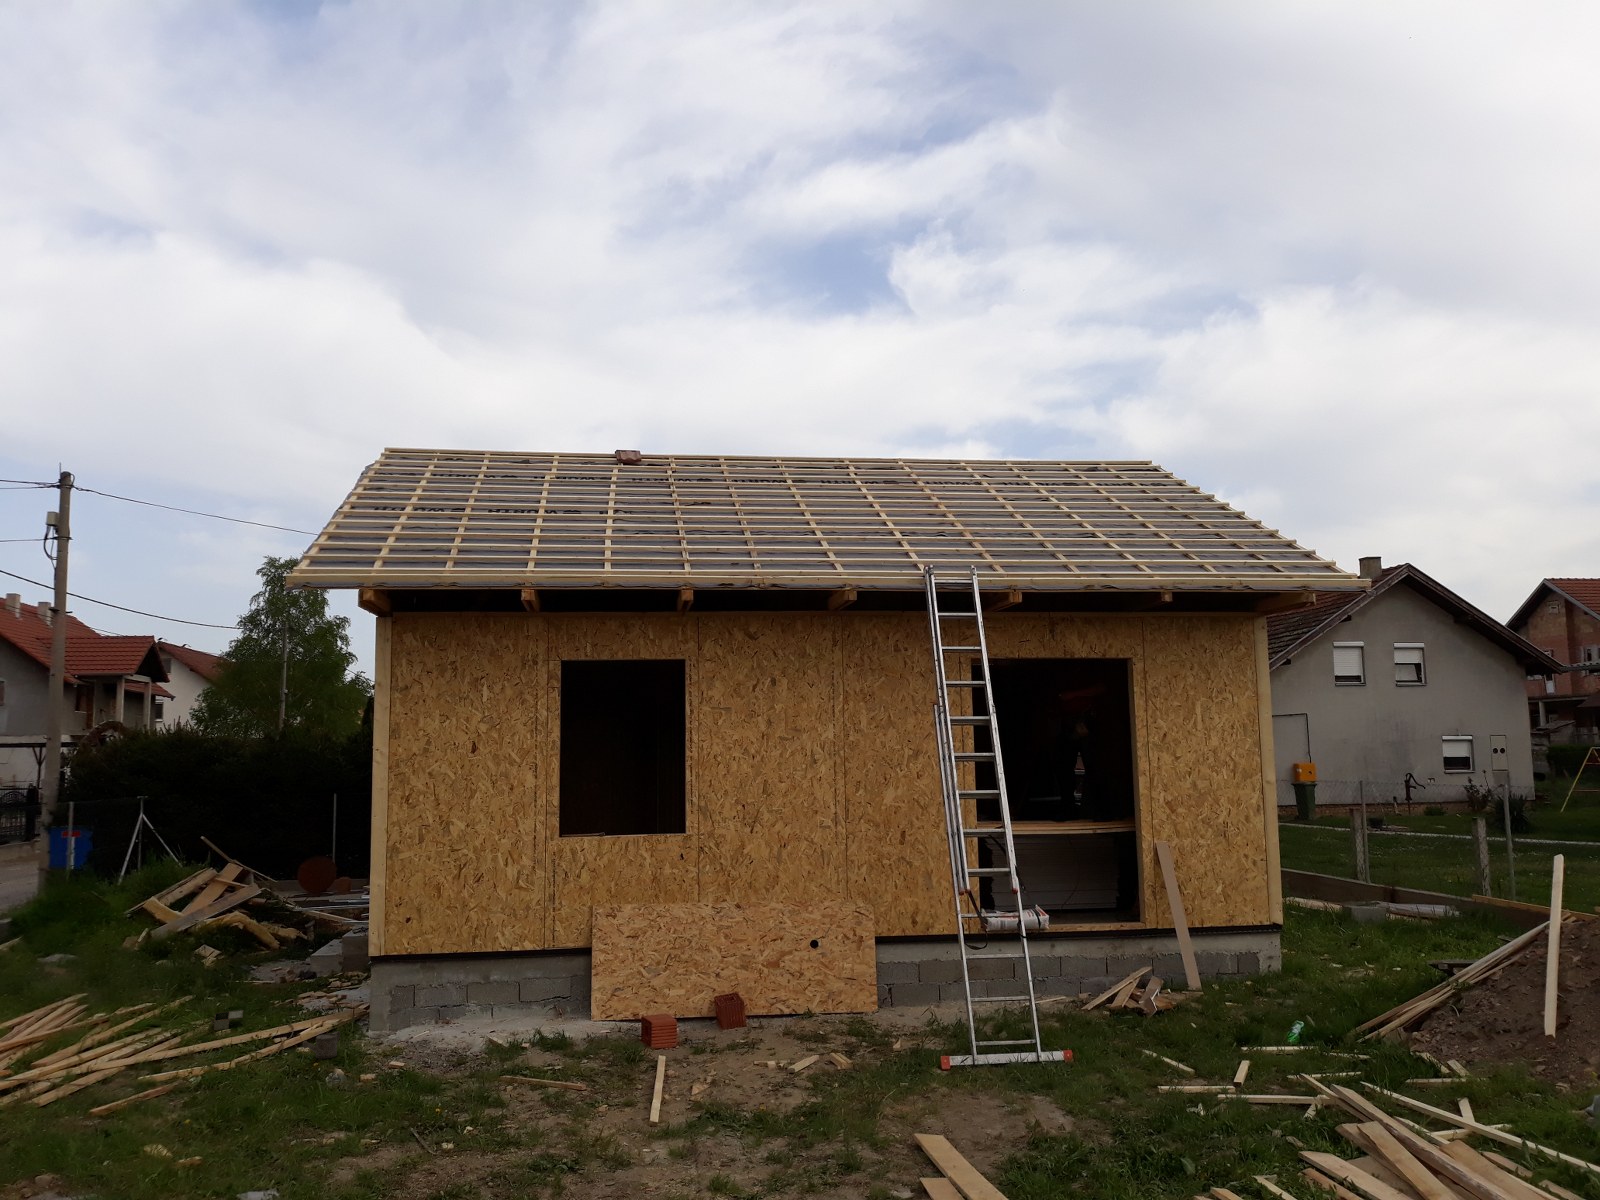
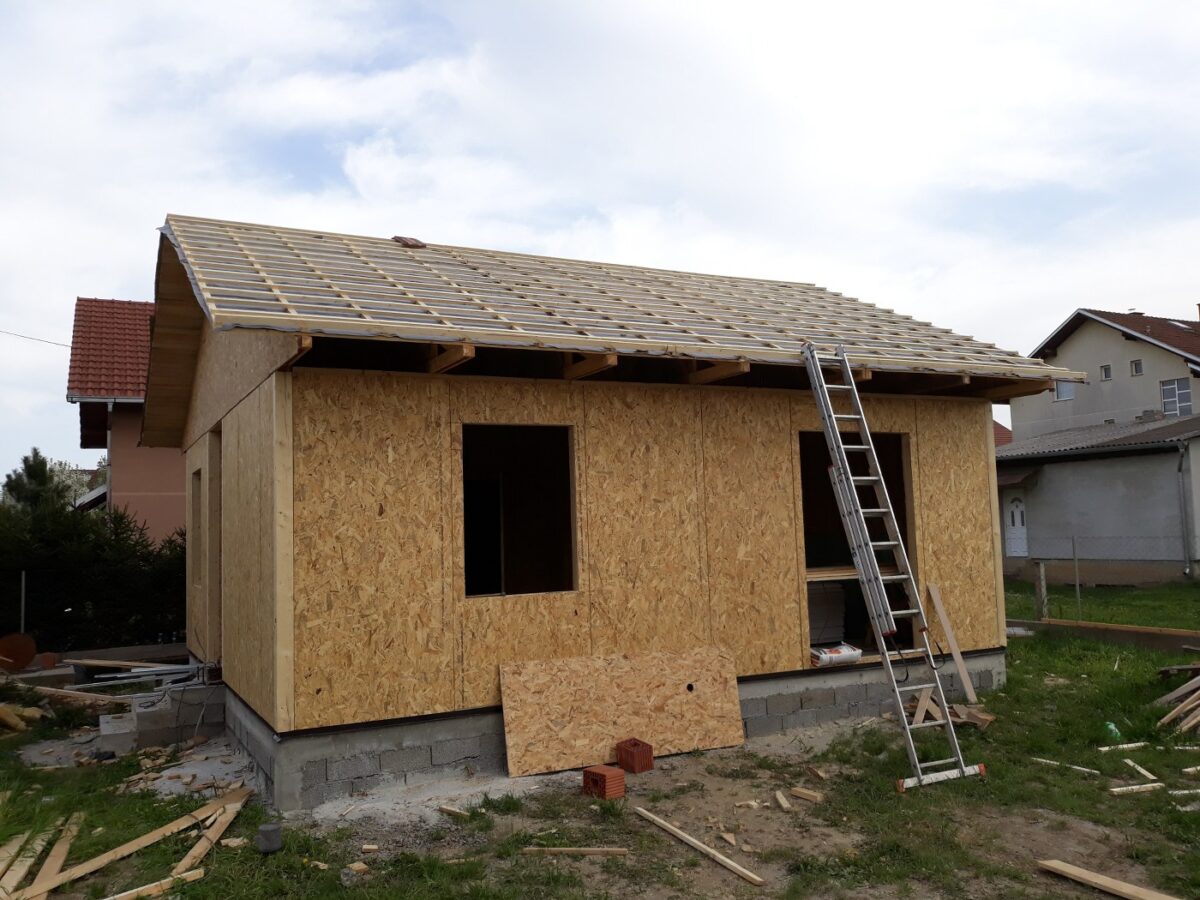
toolbox: present [211,1010,244,1030] -> none [73,802,115,830]

